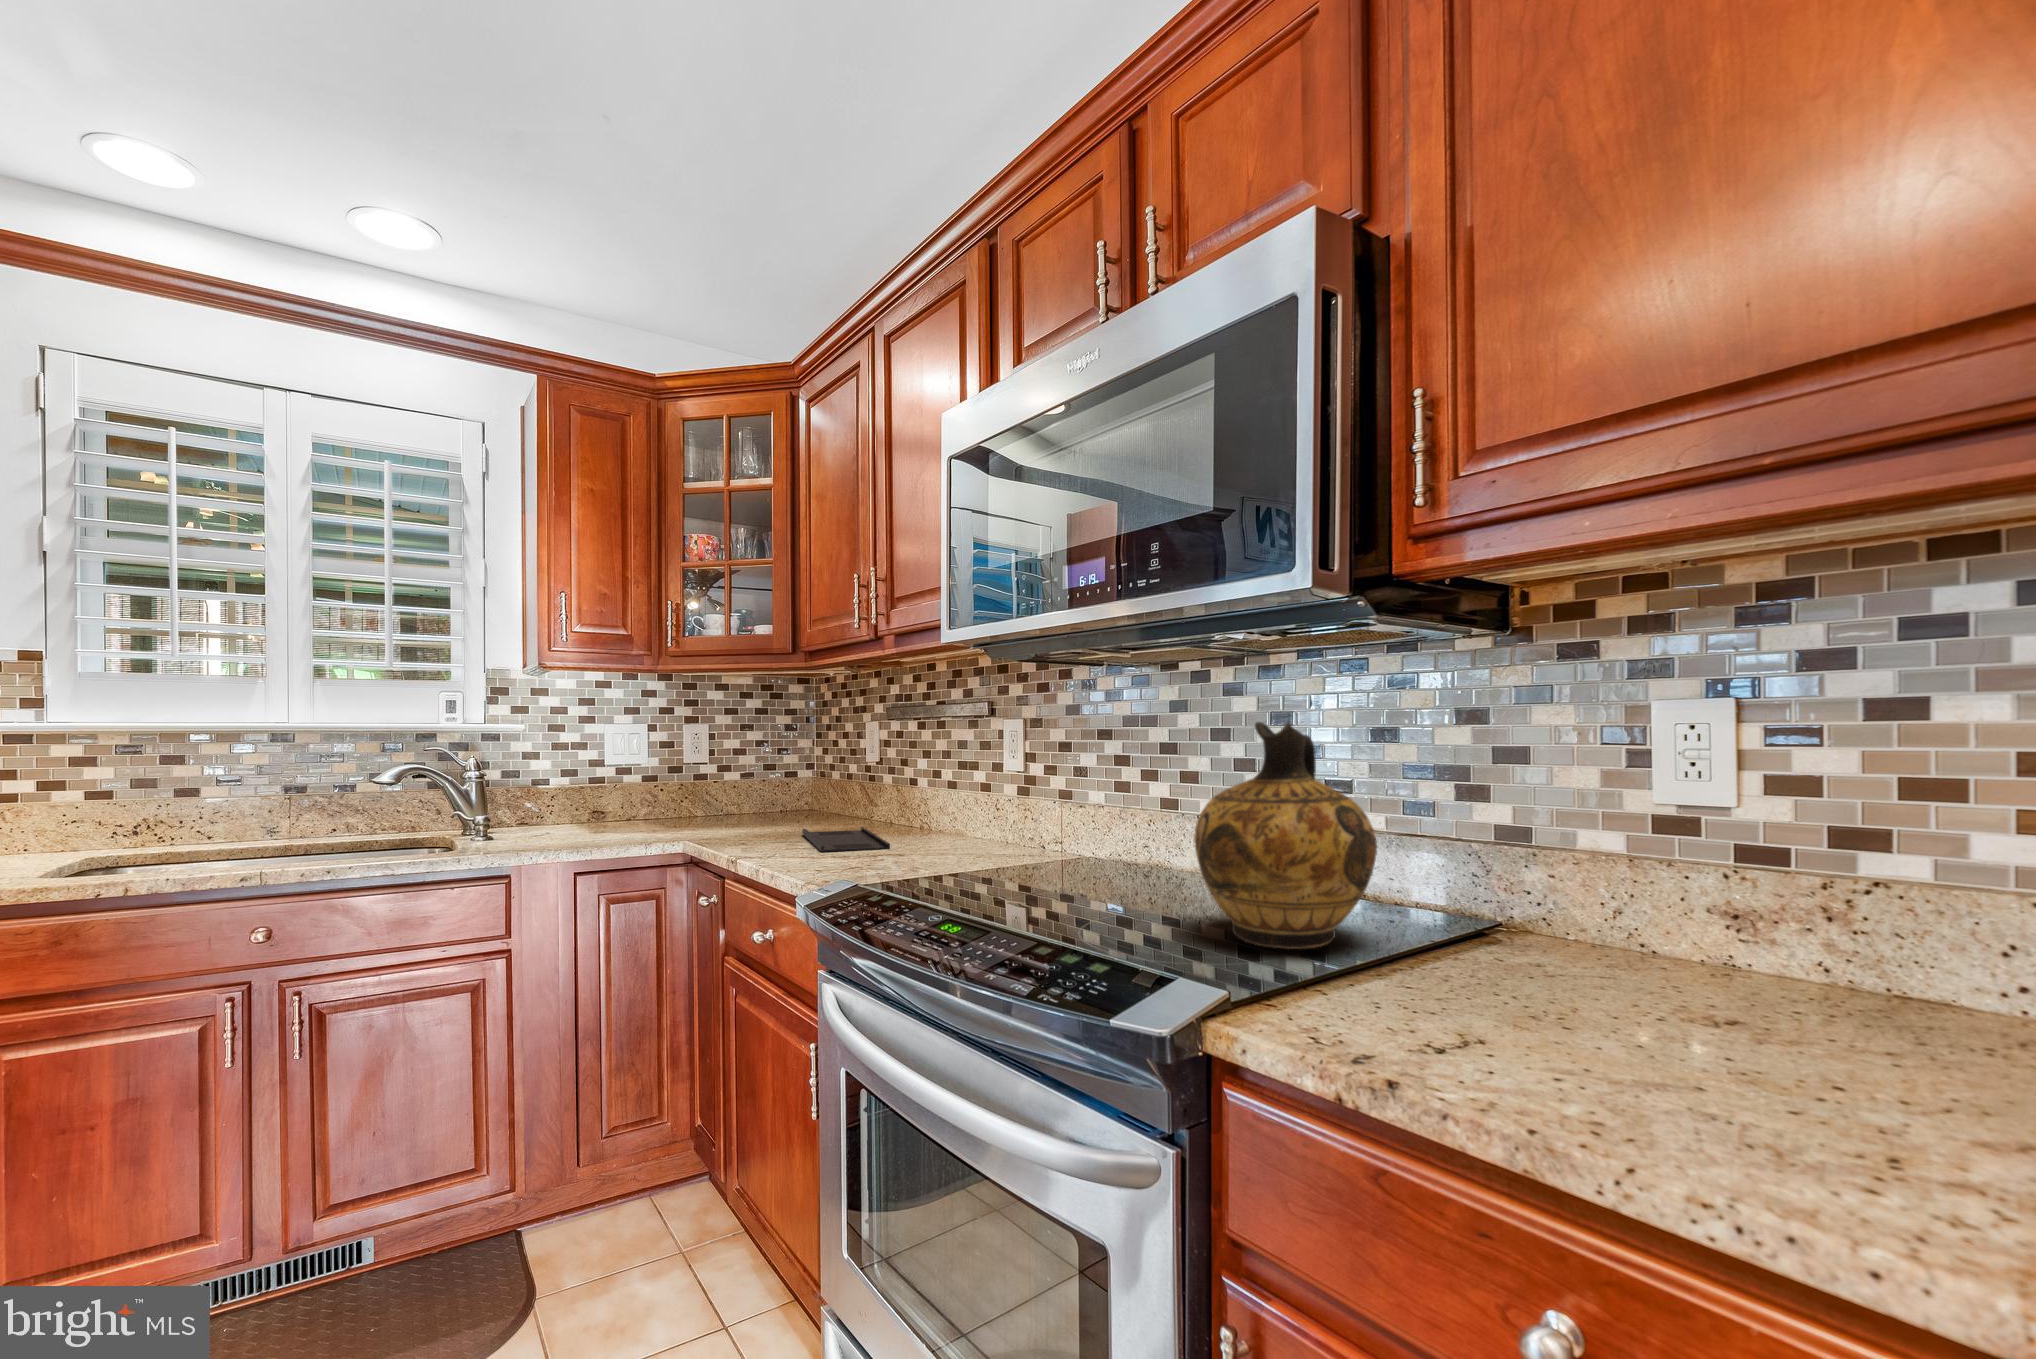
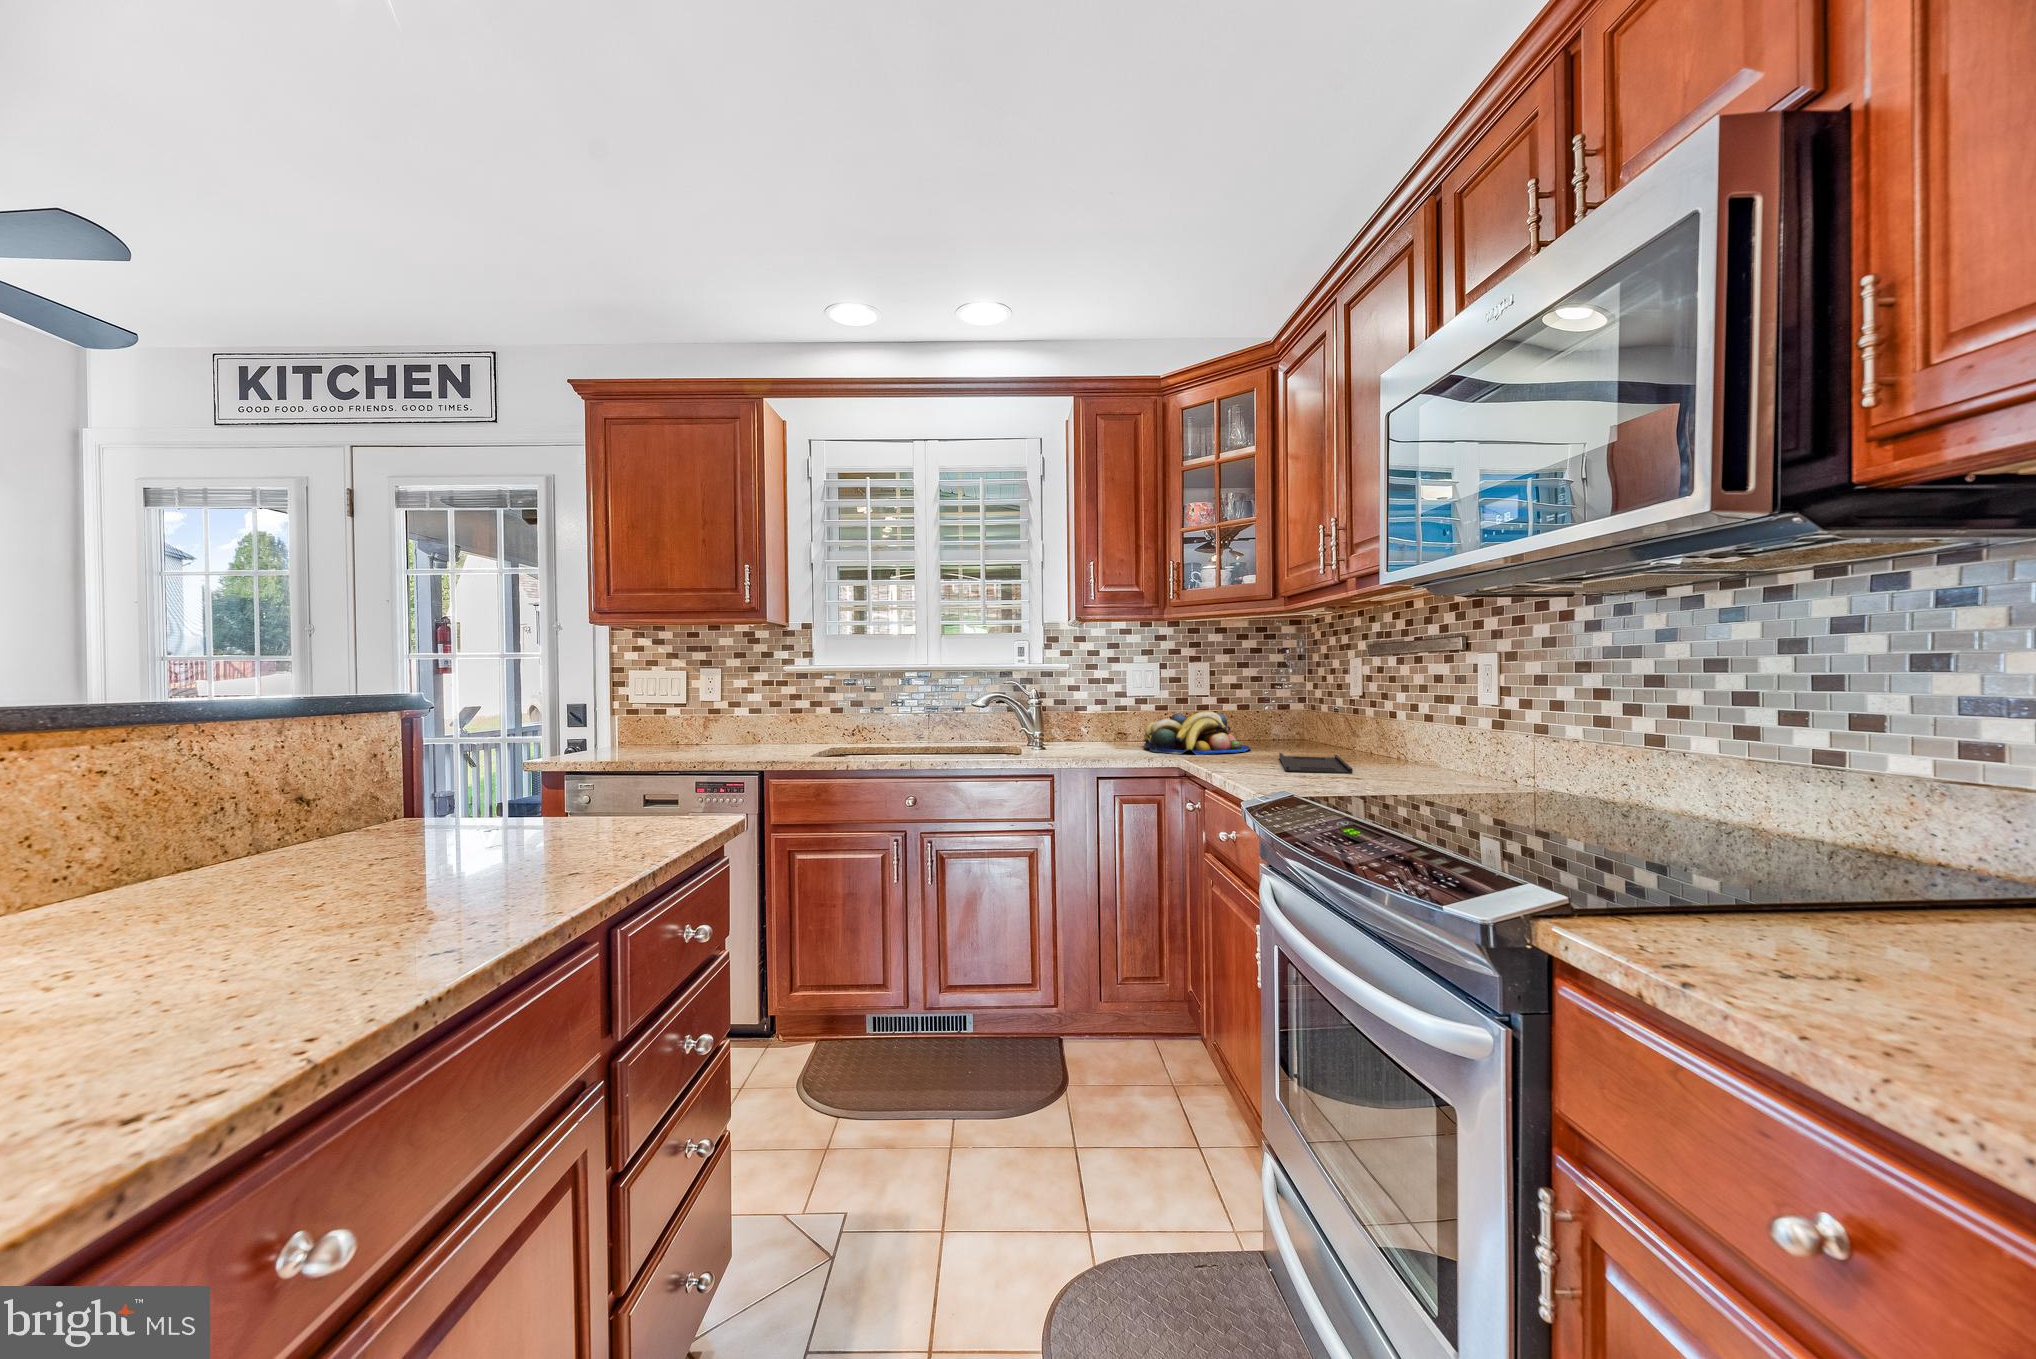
ceramic jug: present [1194,722,1377,949] -> none [1643,633,1932,906]
fruit bowl: none [630,781,764,837] -> present [1144,711,1250,755]

